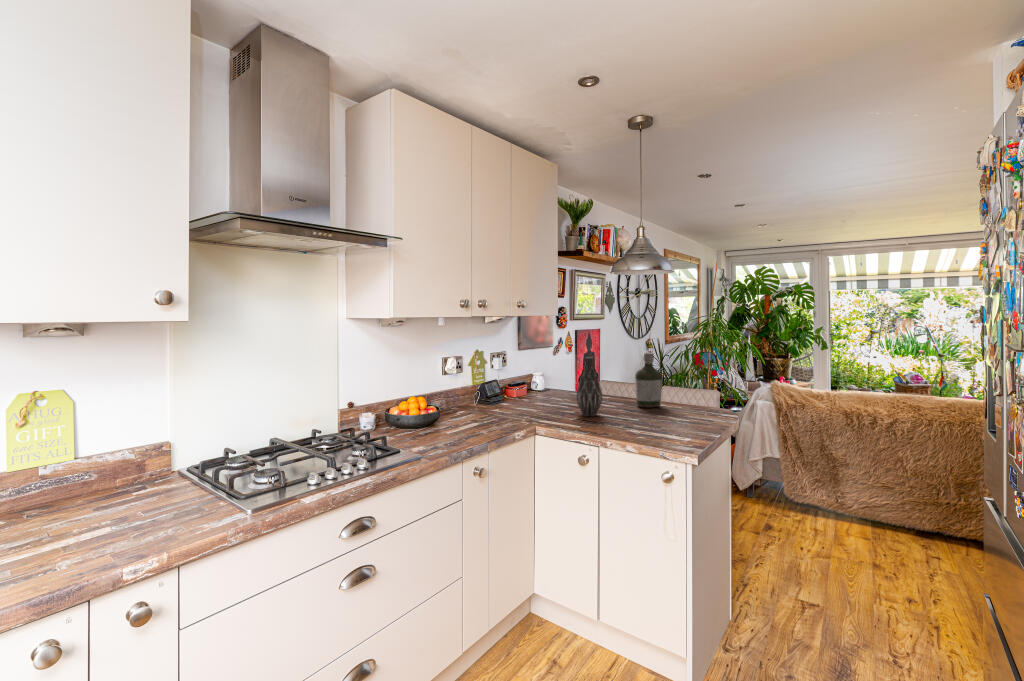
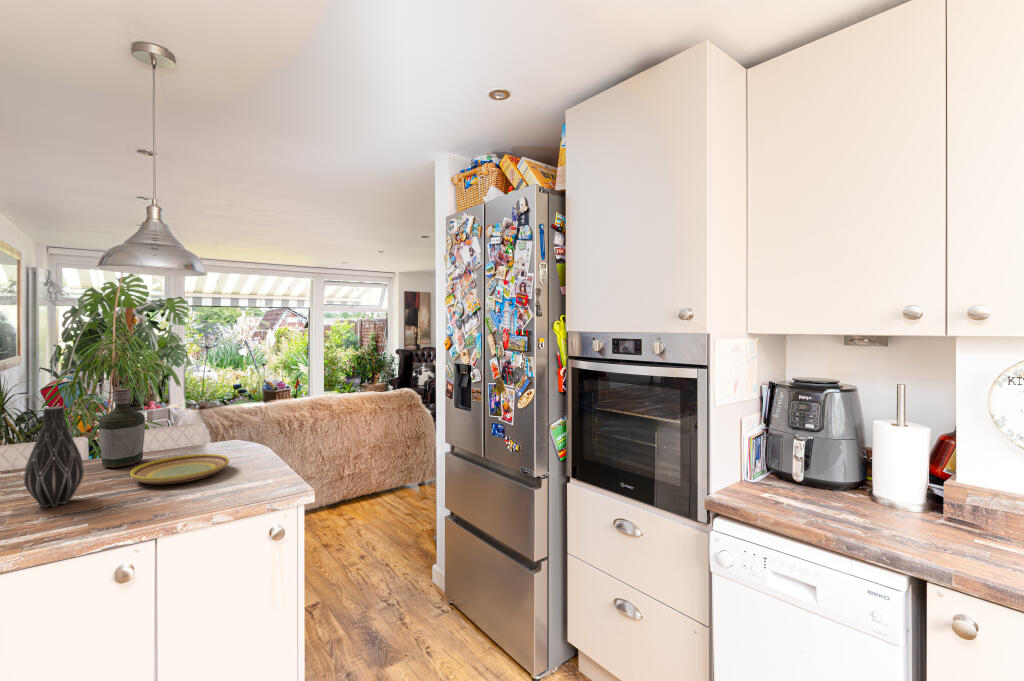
plate: none [627,406,691,423] -> present [130,454,229,484]

